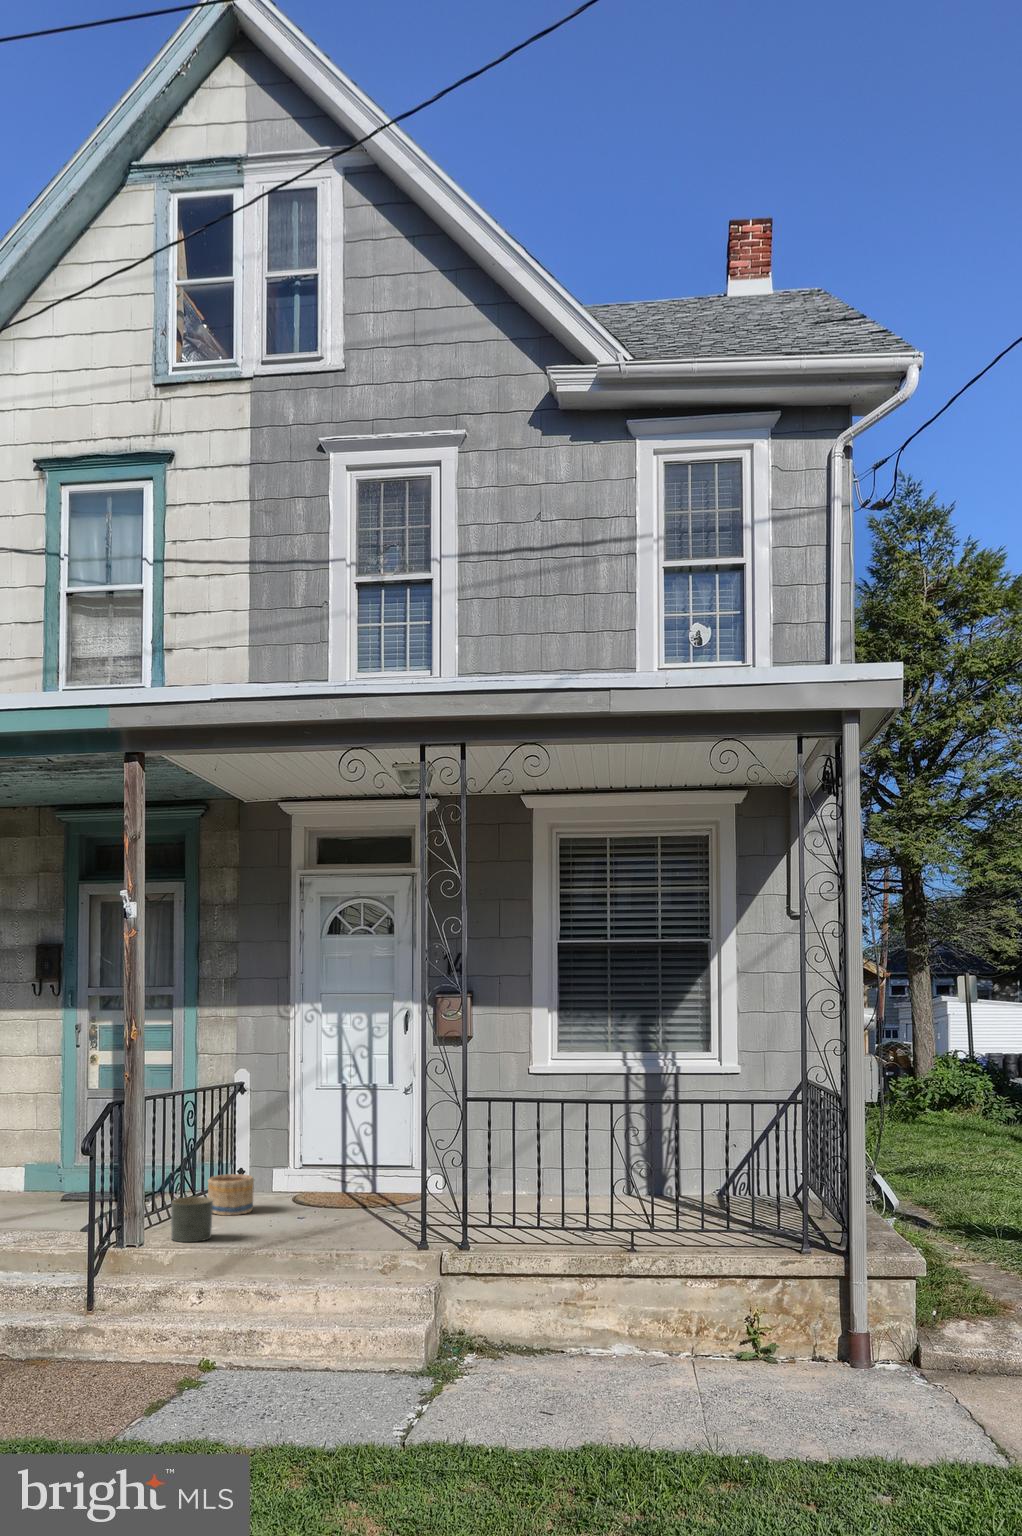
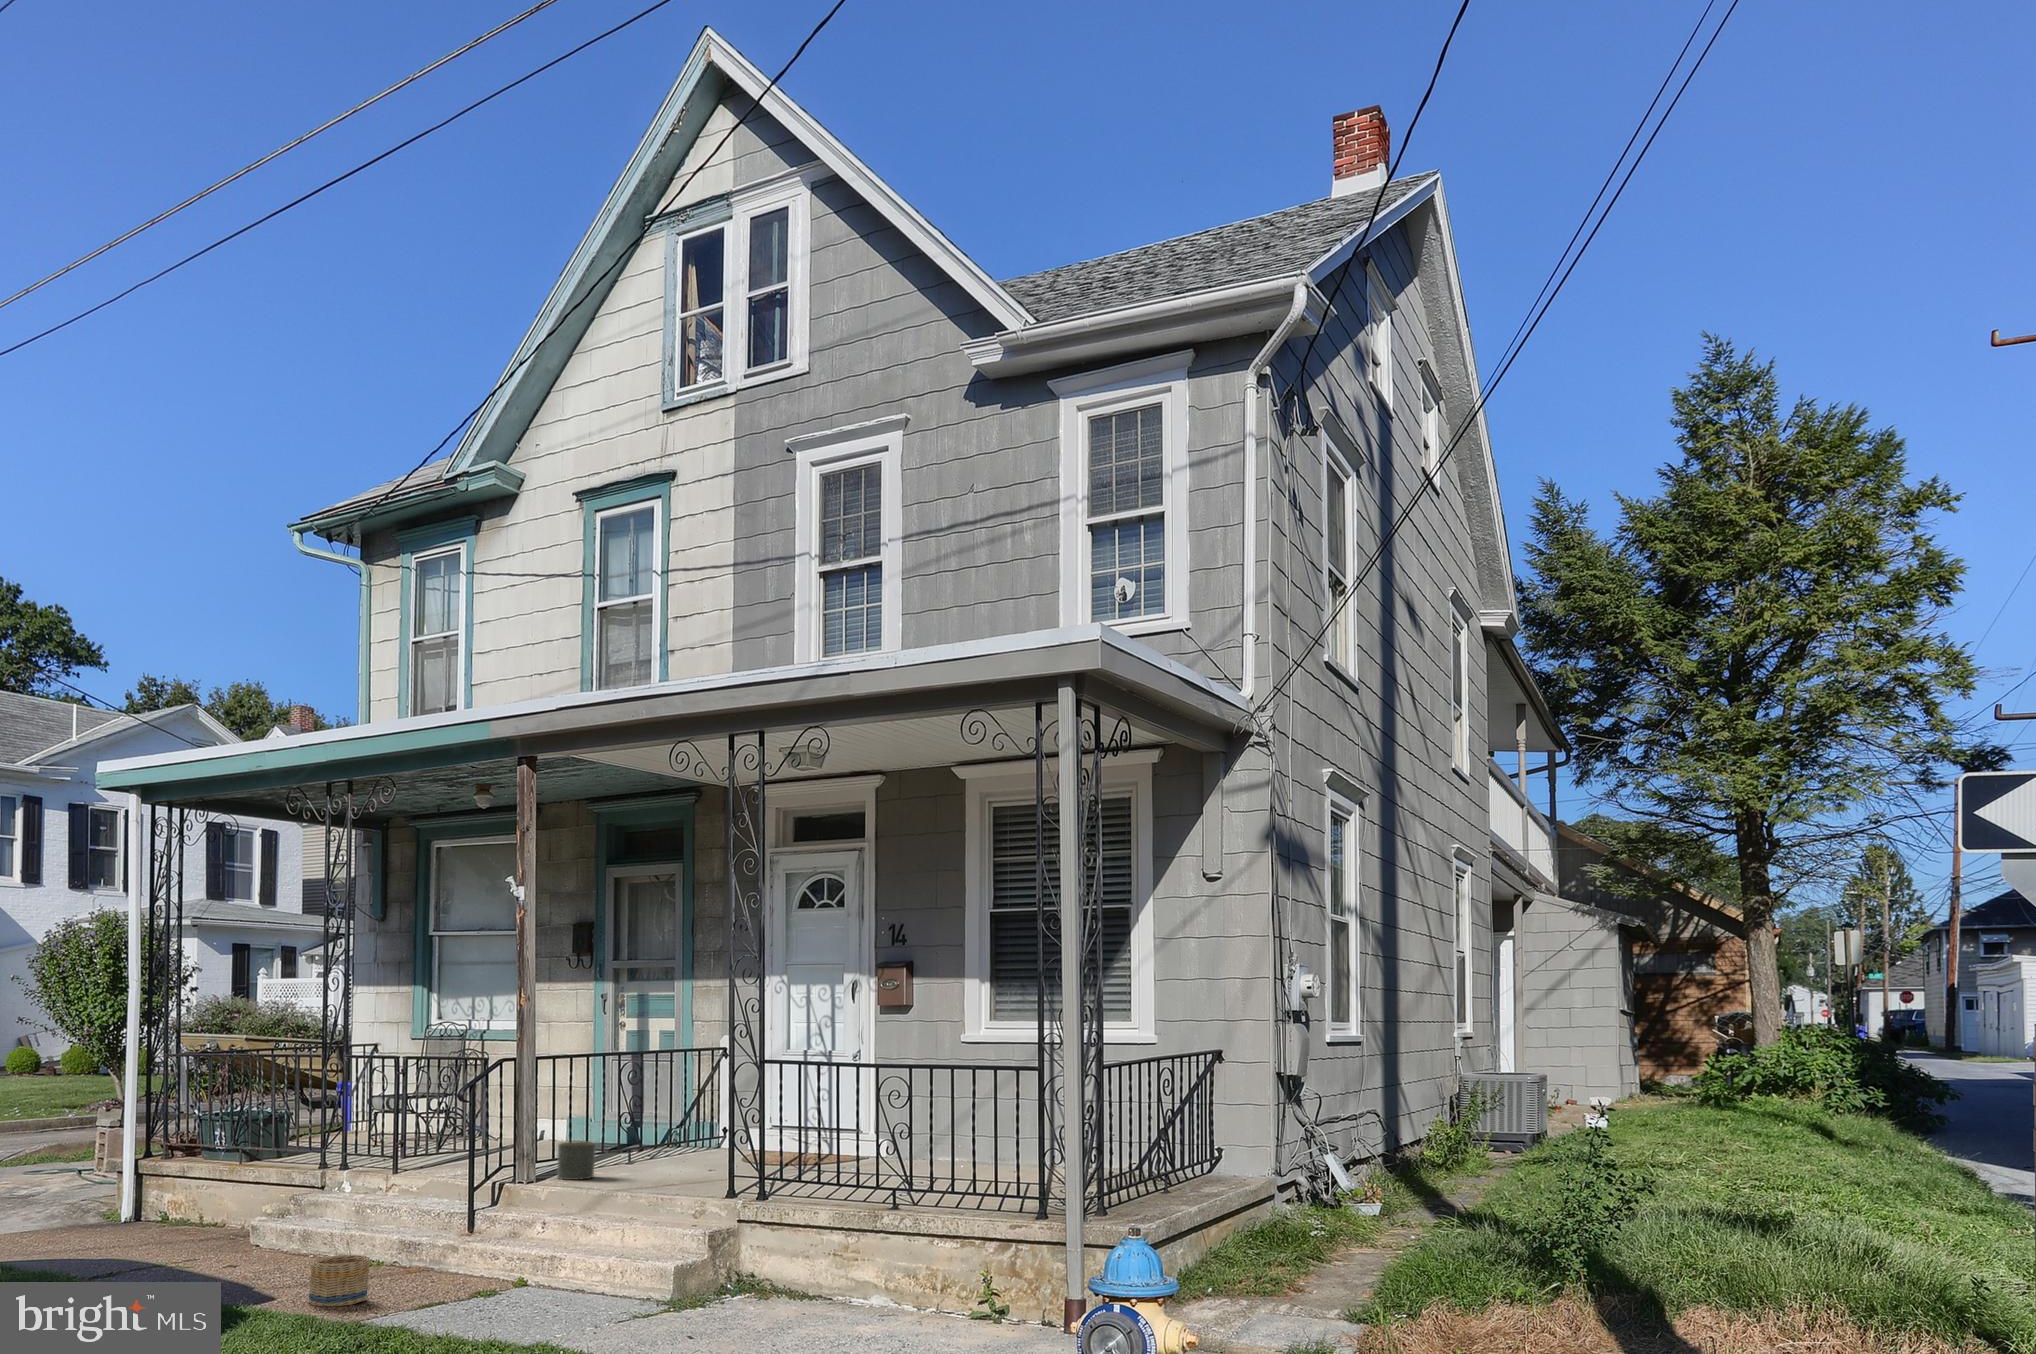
basket: present [208,1174,254,1215] -> present [309,1255,371,1306]

